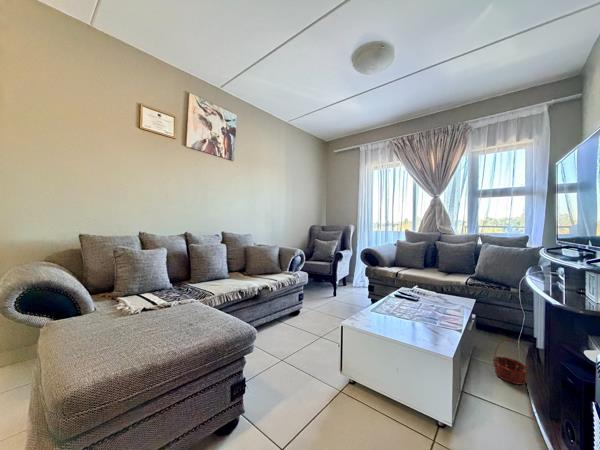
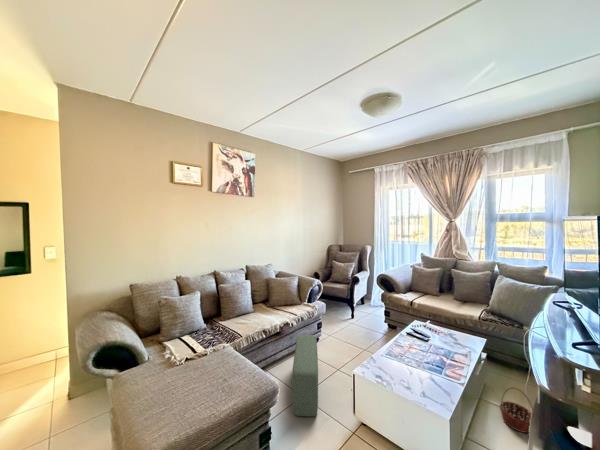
pouf: none [272,299,301,378] -> present [292,335,318,416]

